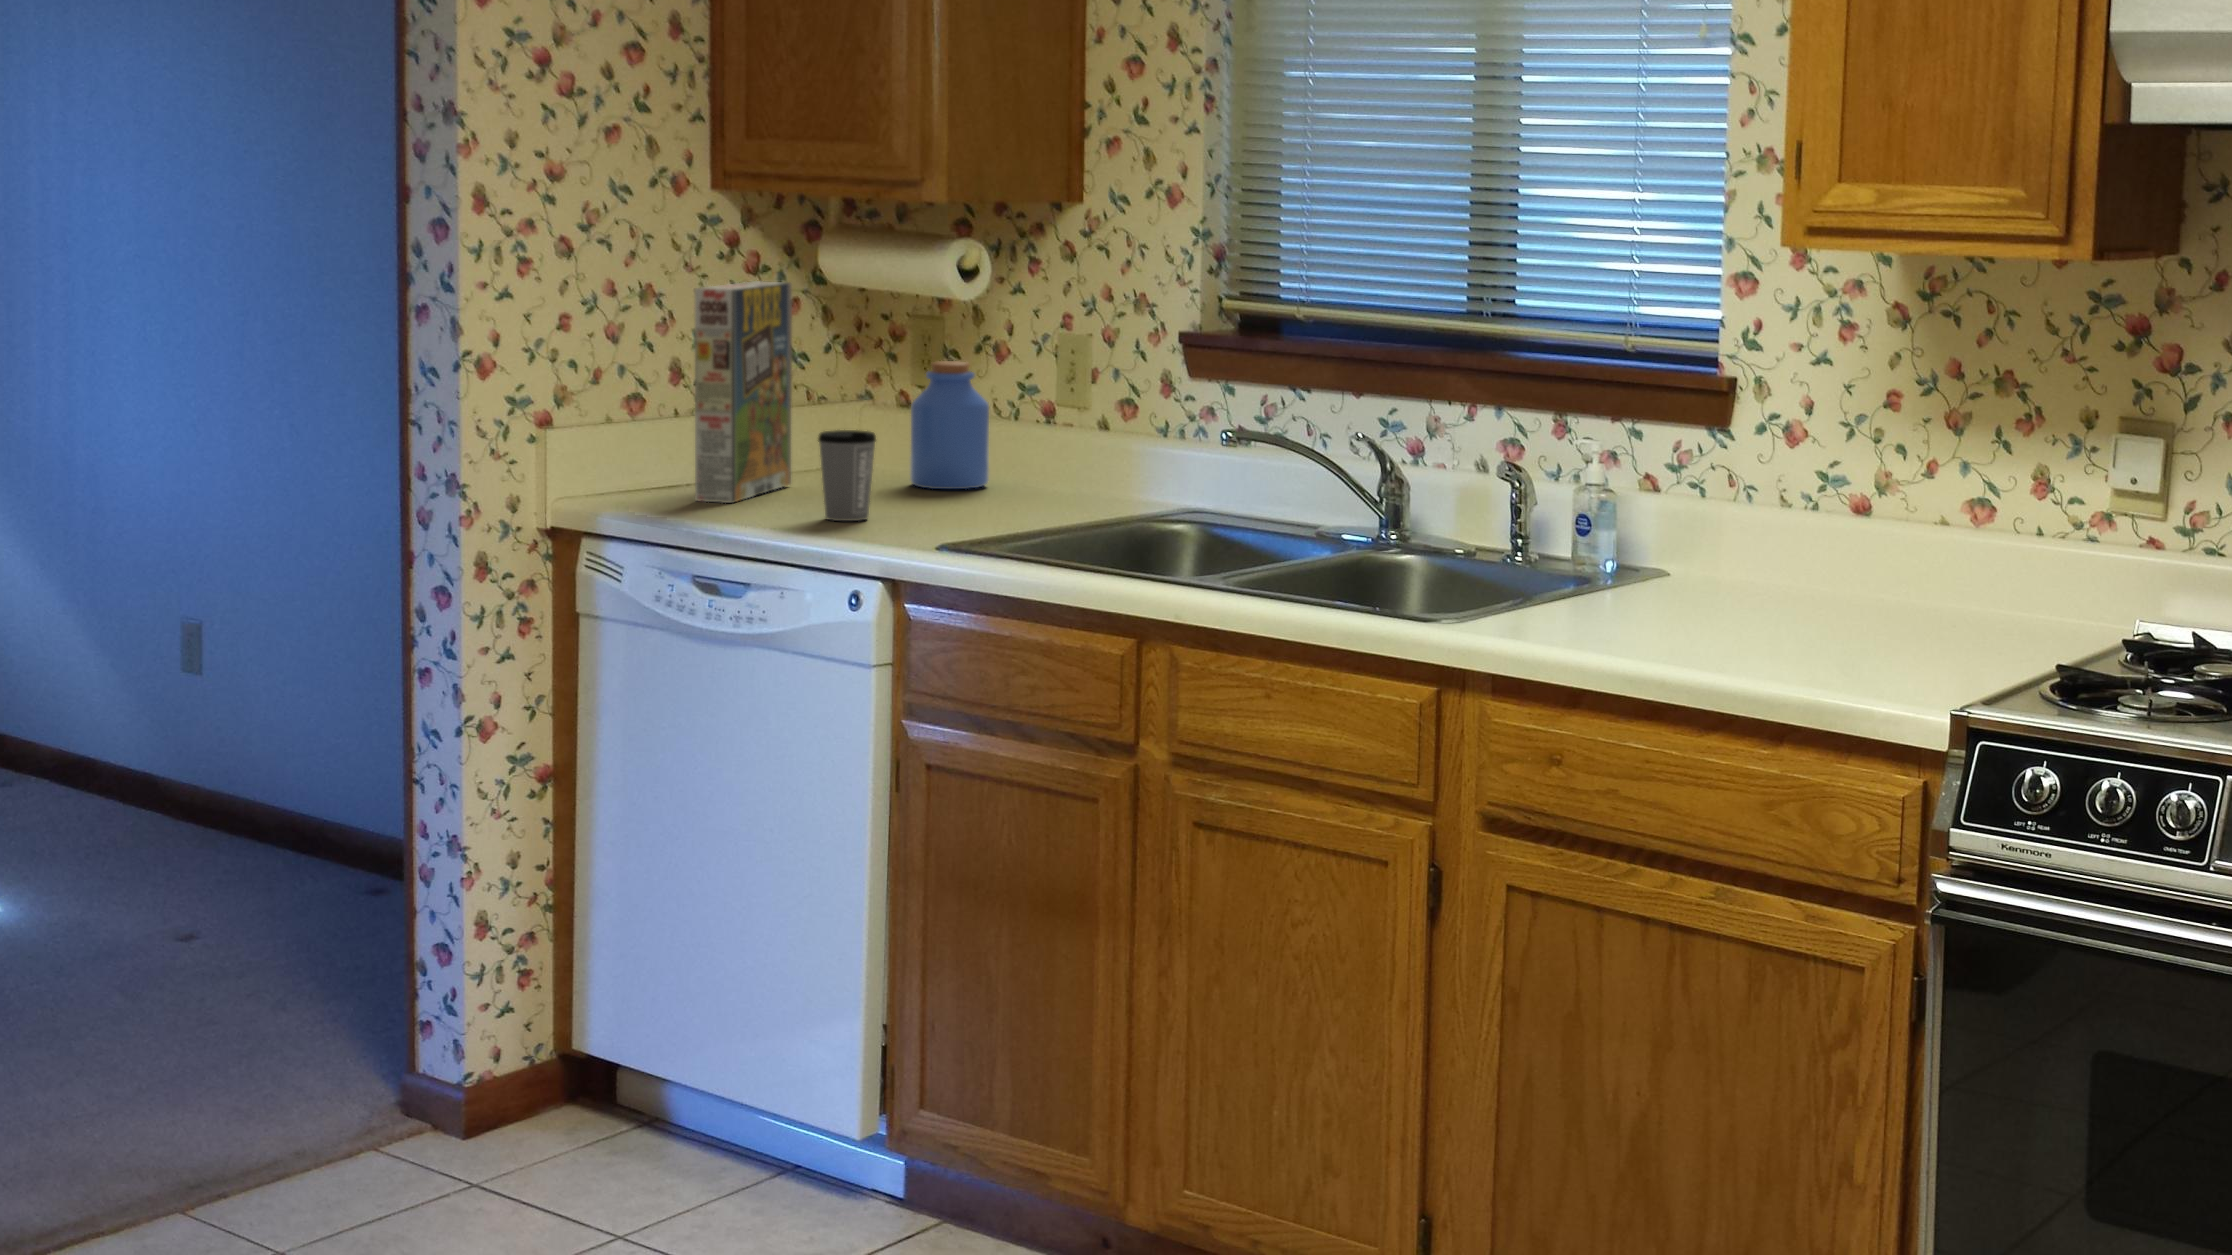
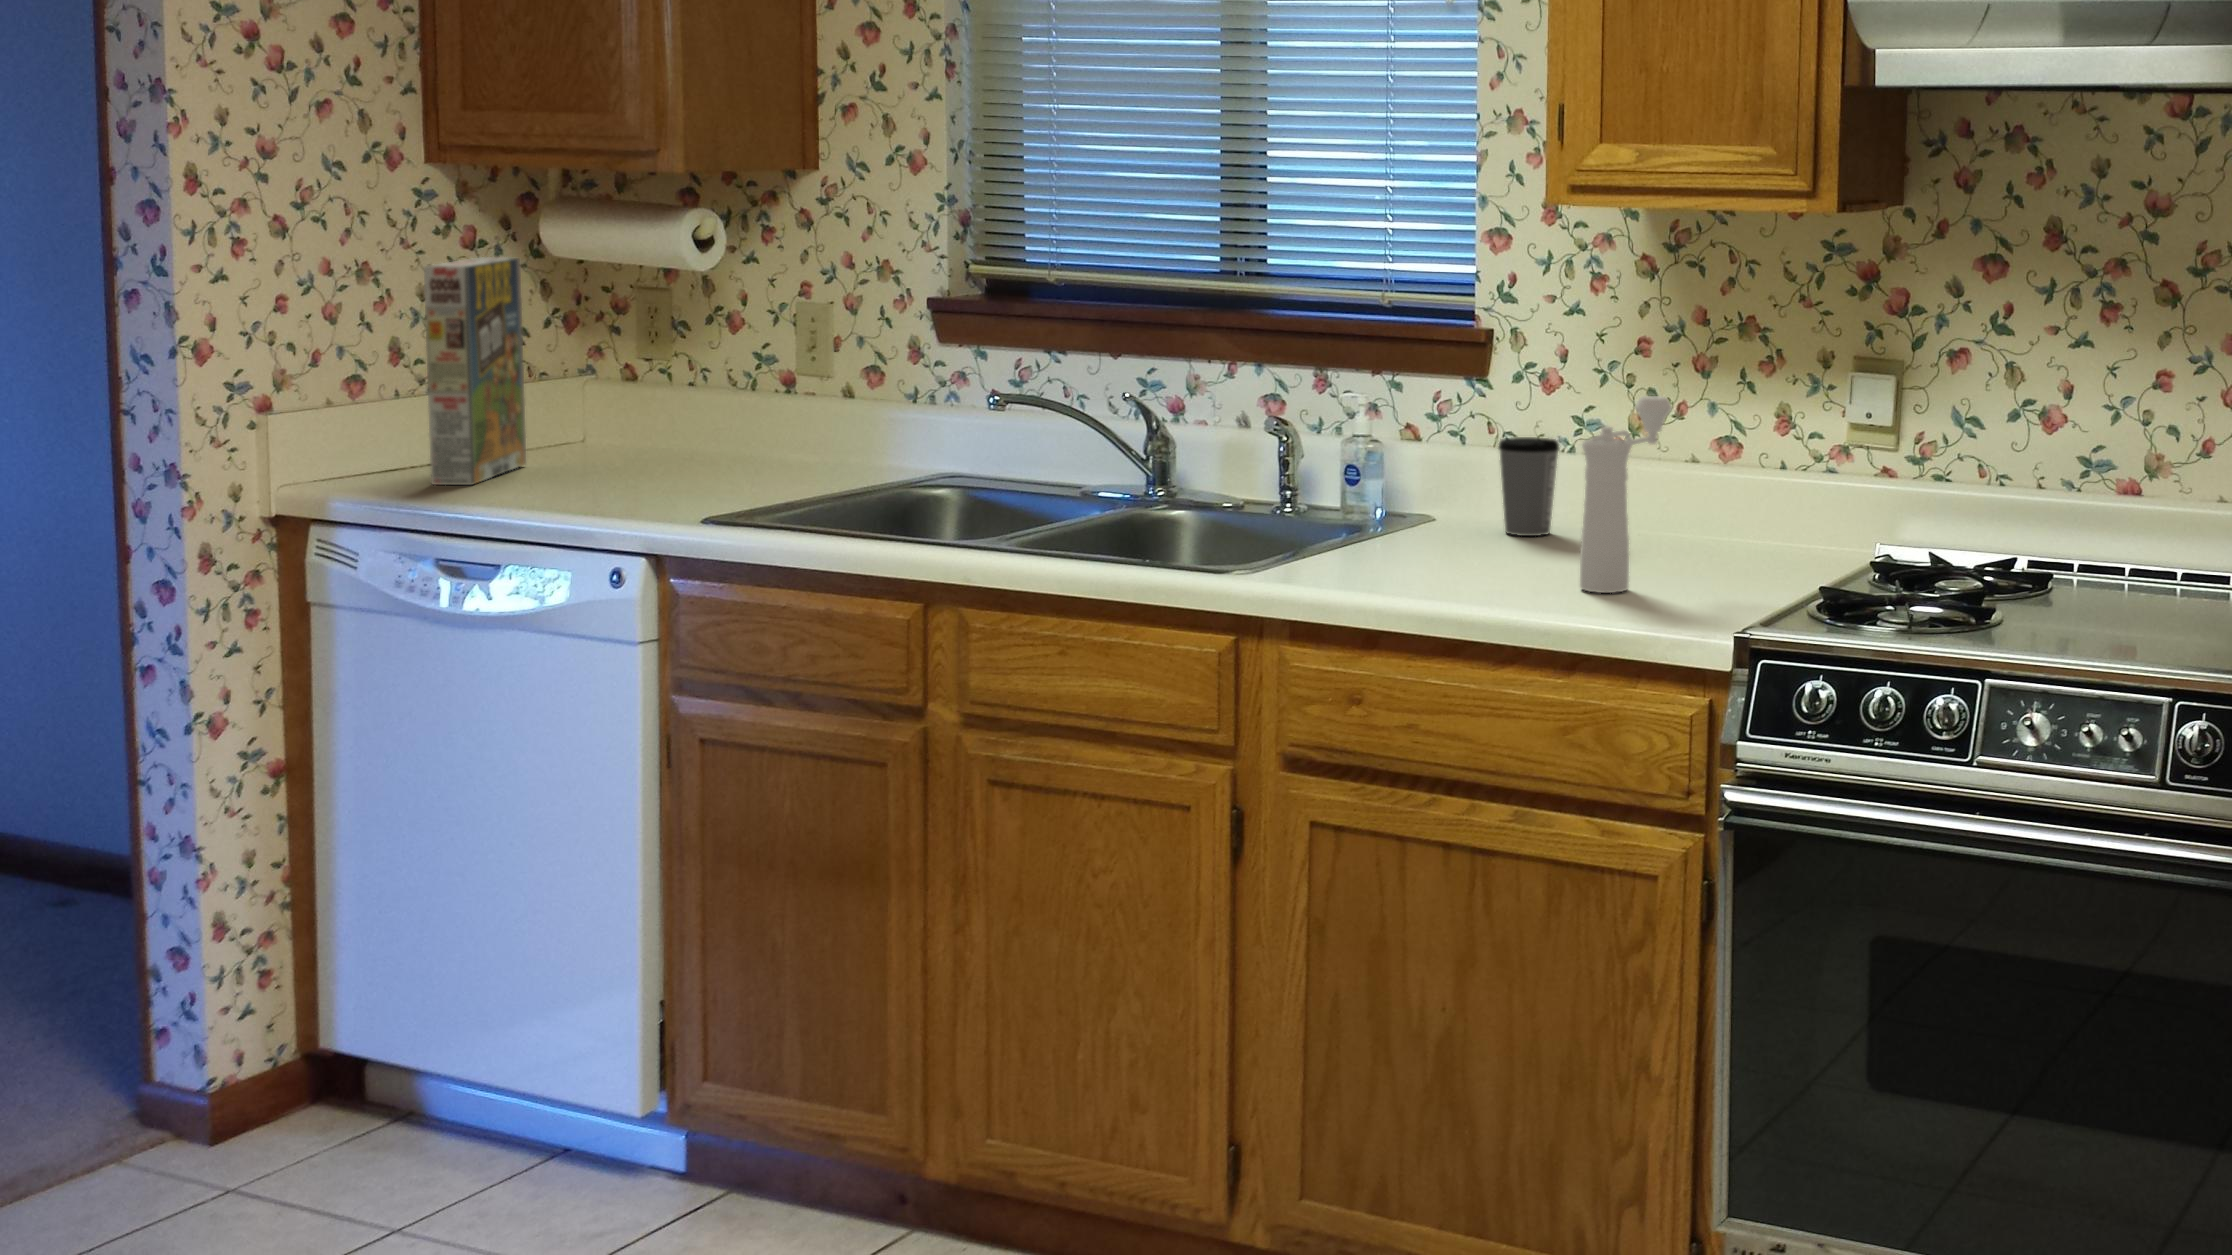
jar: present [910,361,989,489] -> none [649,334,732,463]
coffee cup: present [818,430,876,521] -> present [1499,437,1559,536]
pepper mill: none [1798,453,1907,660] -> present [1580,396,1672,593]

